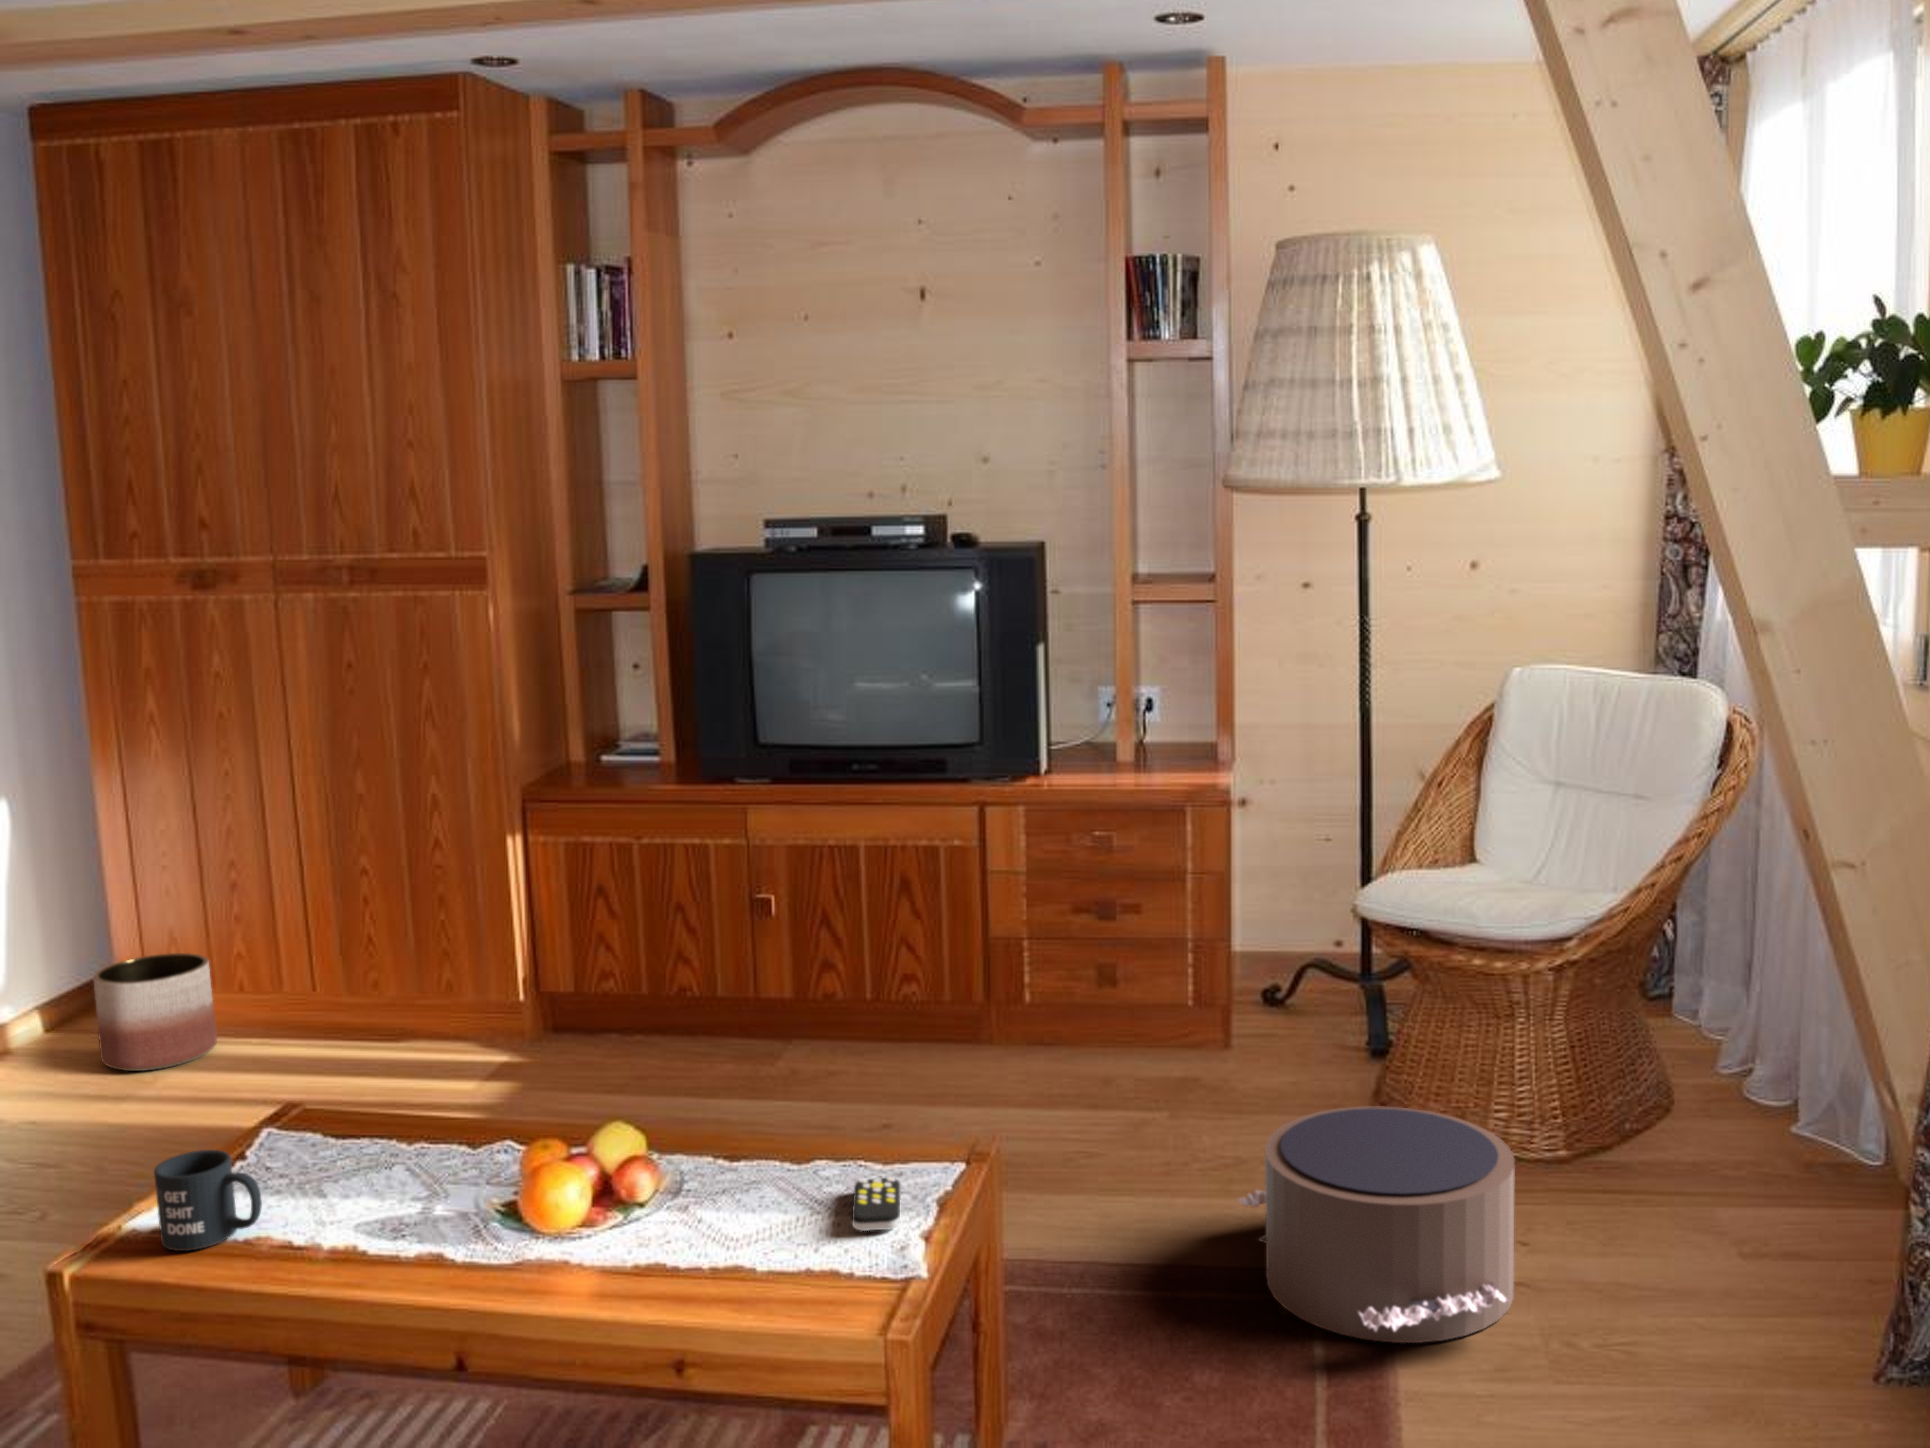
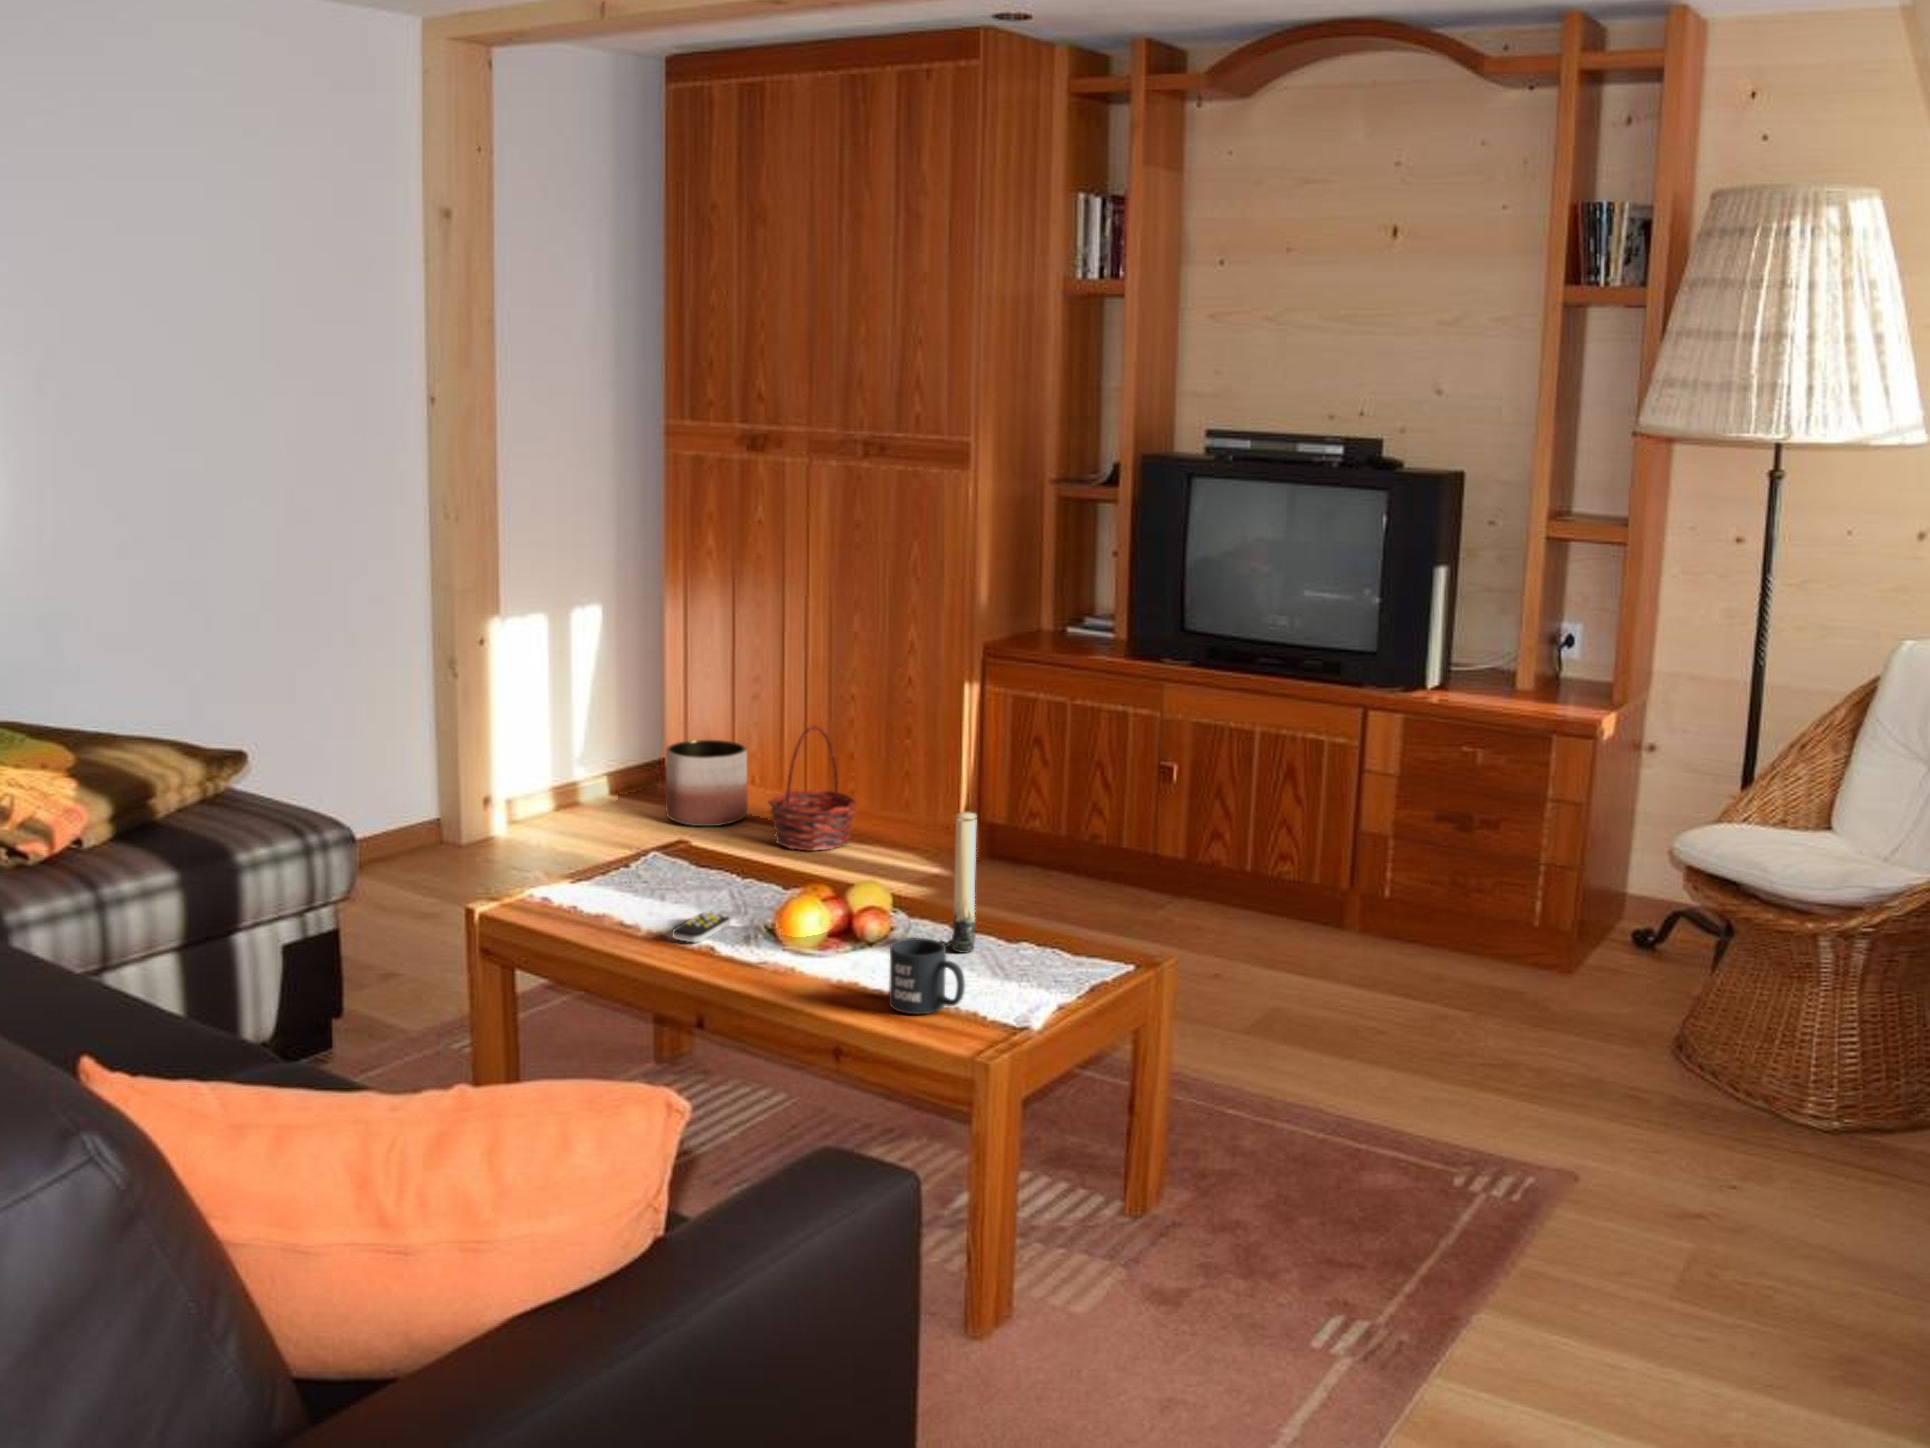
basket: none [257,917,376,1076] -> present [769,726,856,851]
candle: none [721,1002,774,1187] -> present [940,812,976,953]
pouf: present [1239,1107,1515,1343] -> none [1440,1023,1689,1236]
mug: present [154,1150,262,1251] -> present [889,938,965,1014]
remote control: present [852,1177,901,1231] -> present [672,912,730,943]

